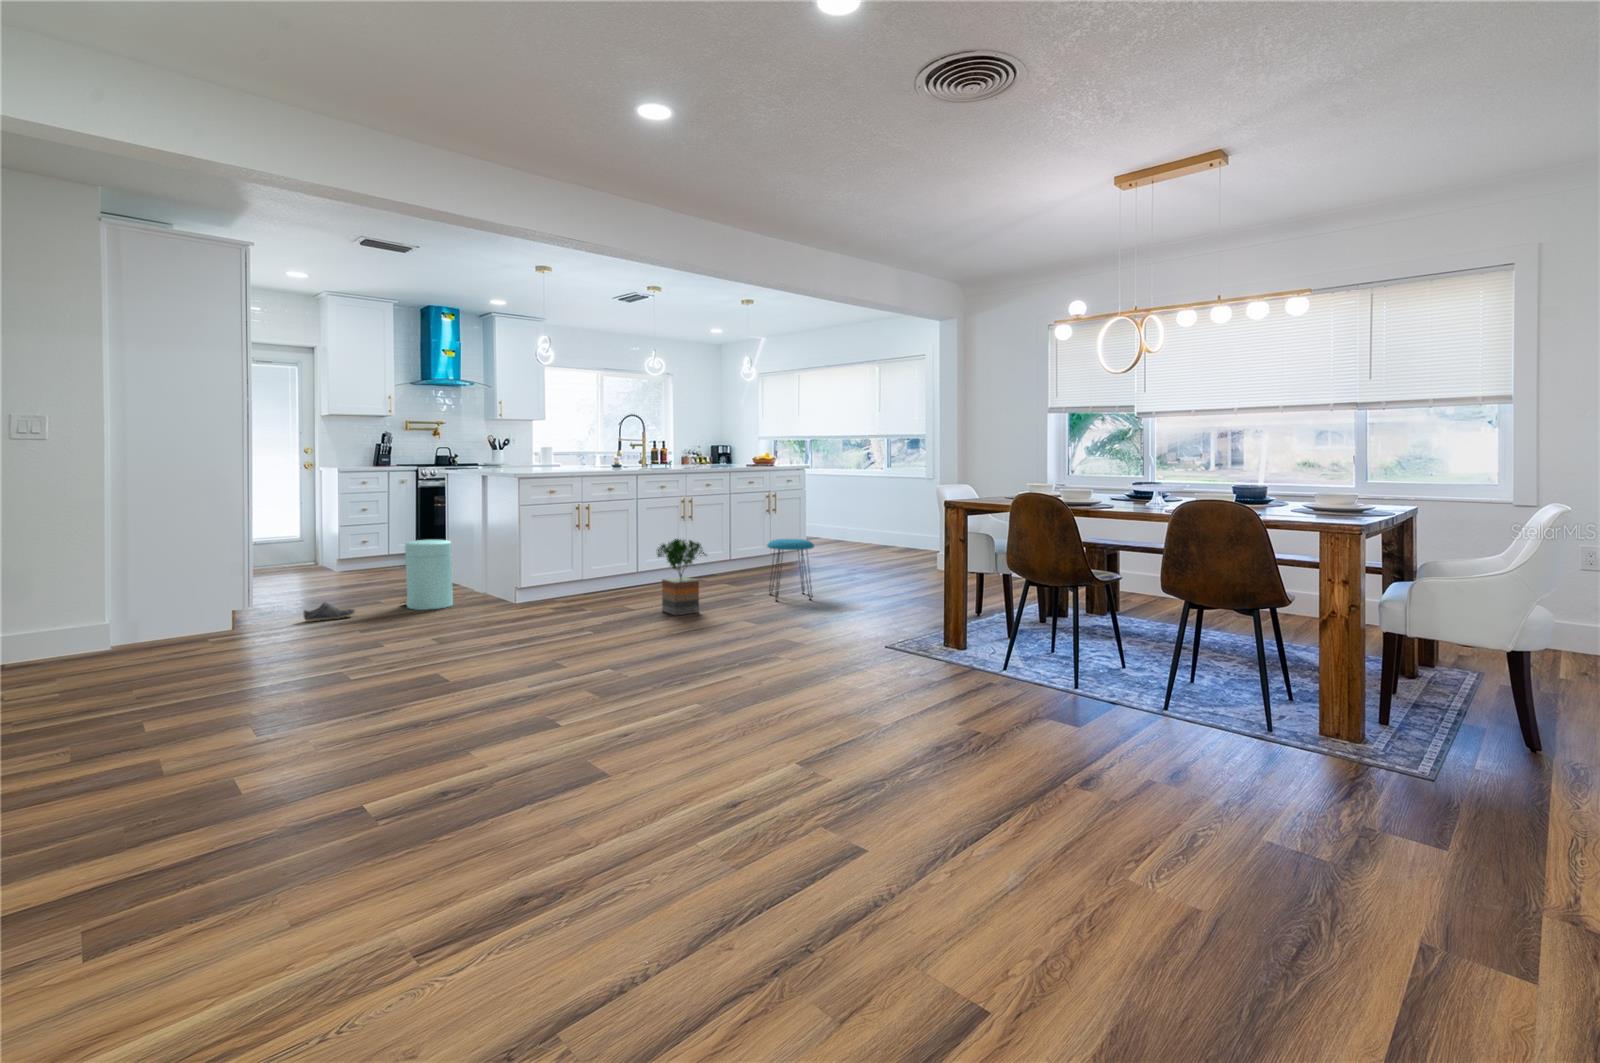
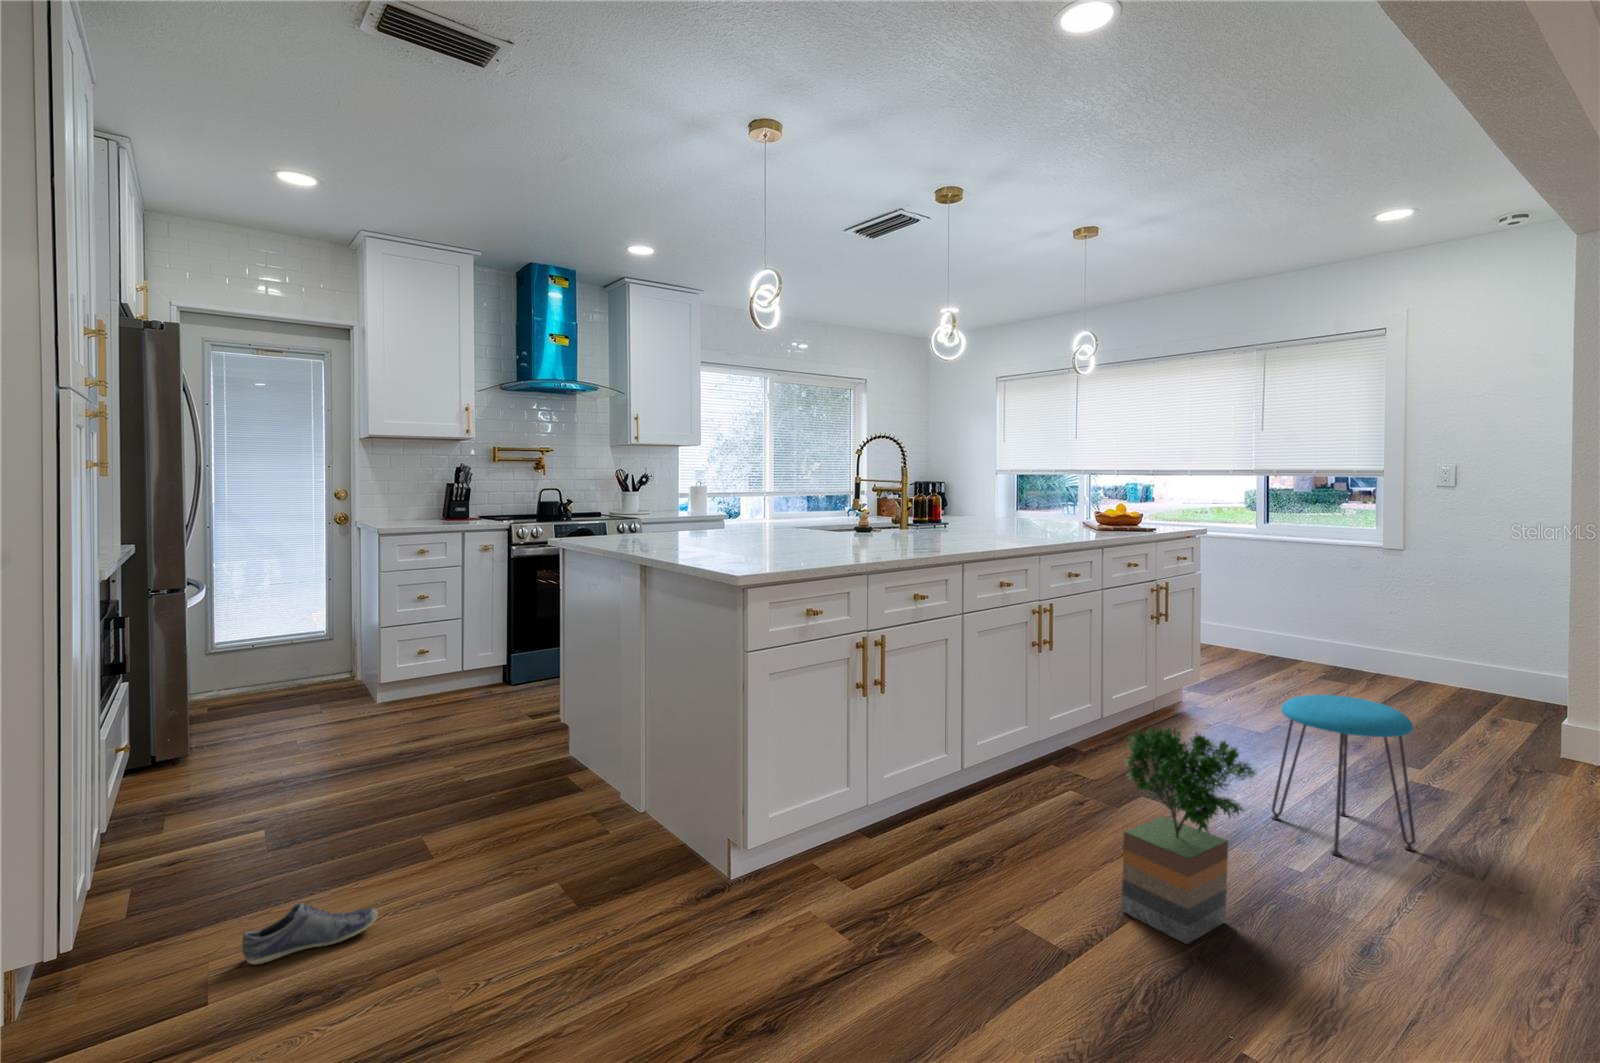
trash can: present [405,540,453,610] -> none [484,706,600,889]

